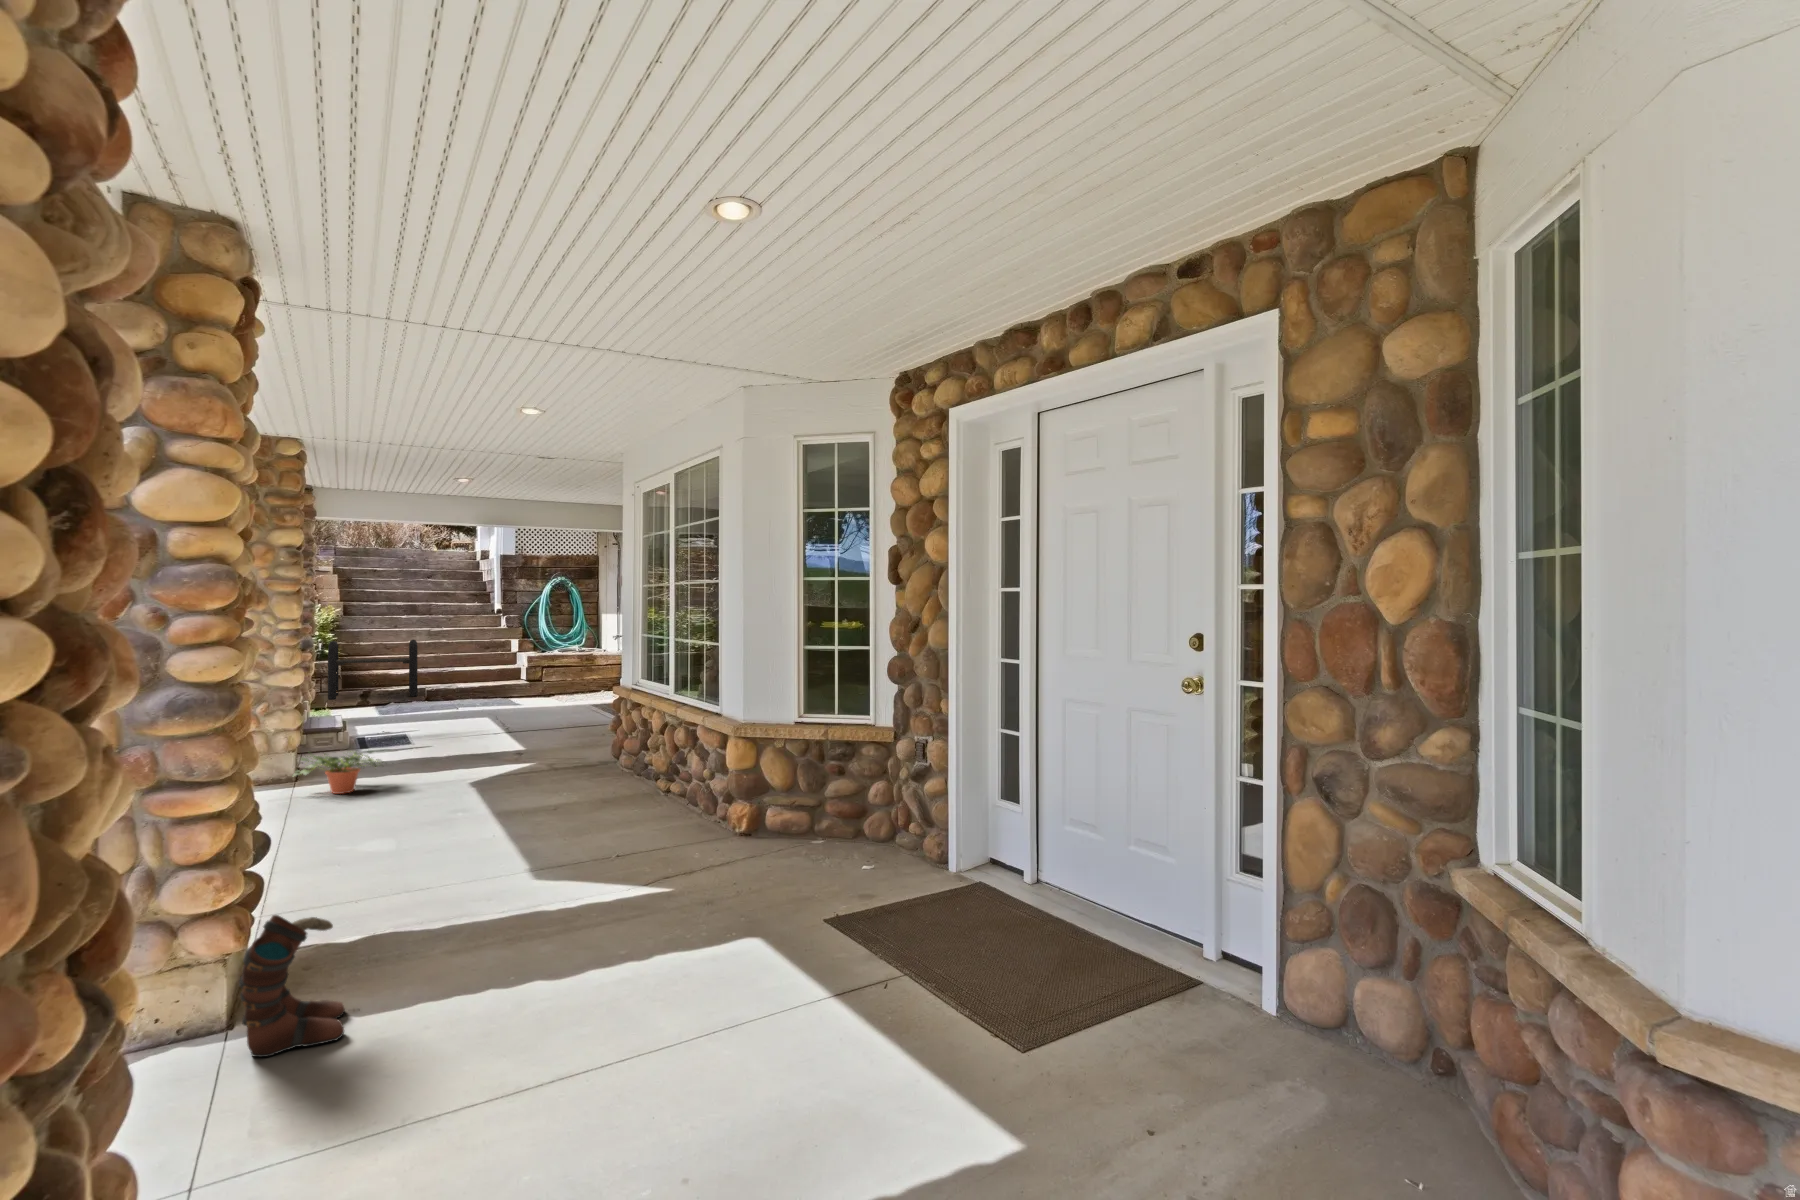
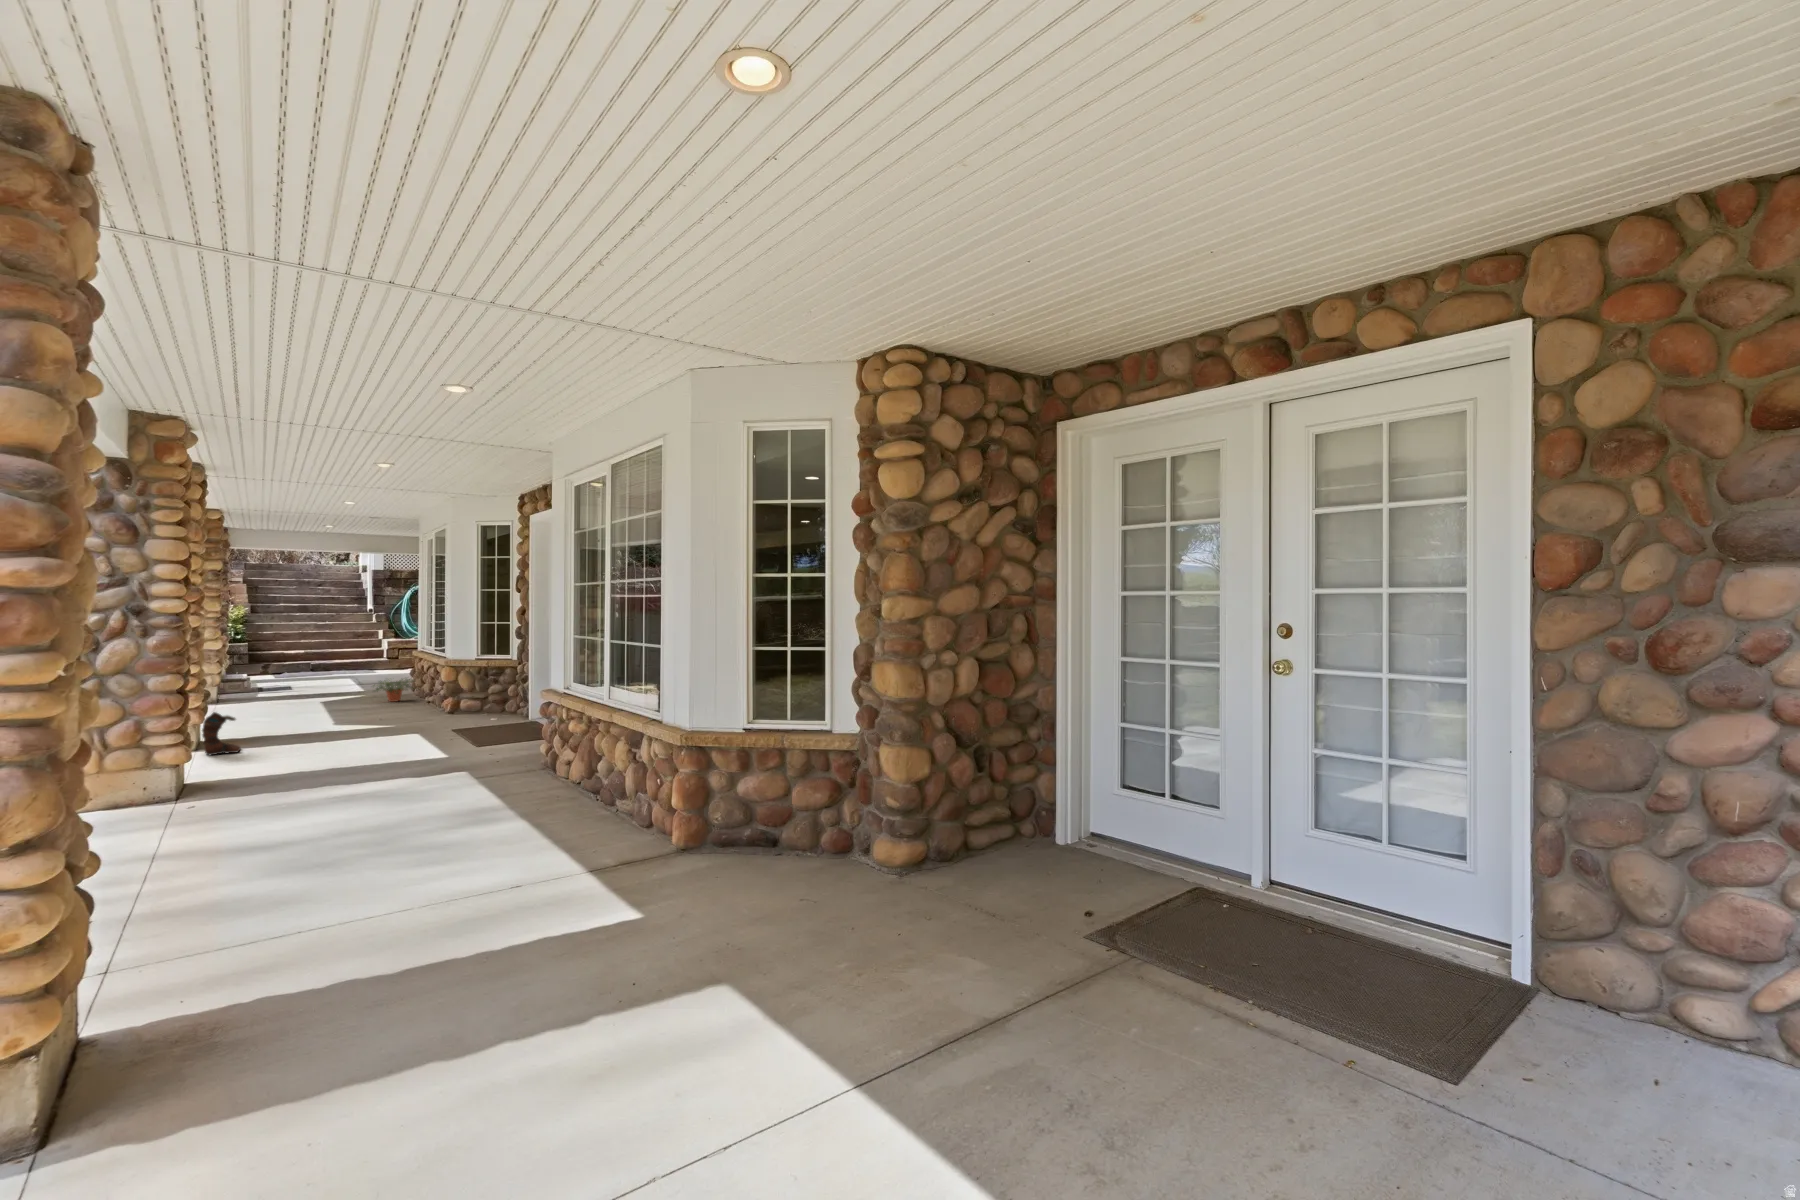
bench: present [328,640,418,700] -> none [238,629,303,670]
potted plant: present [294,751,383,794] -> present [373,679,419,702]

